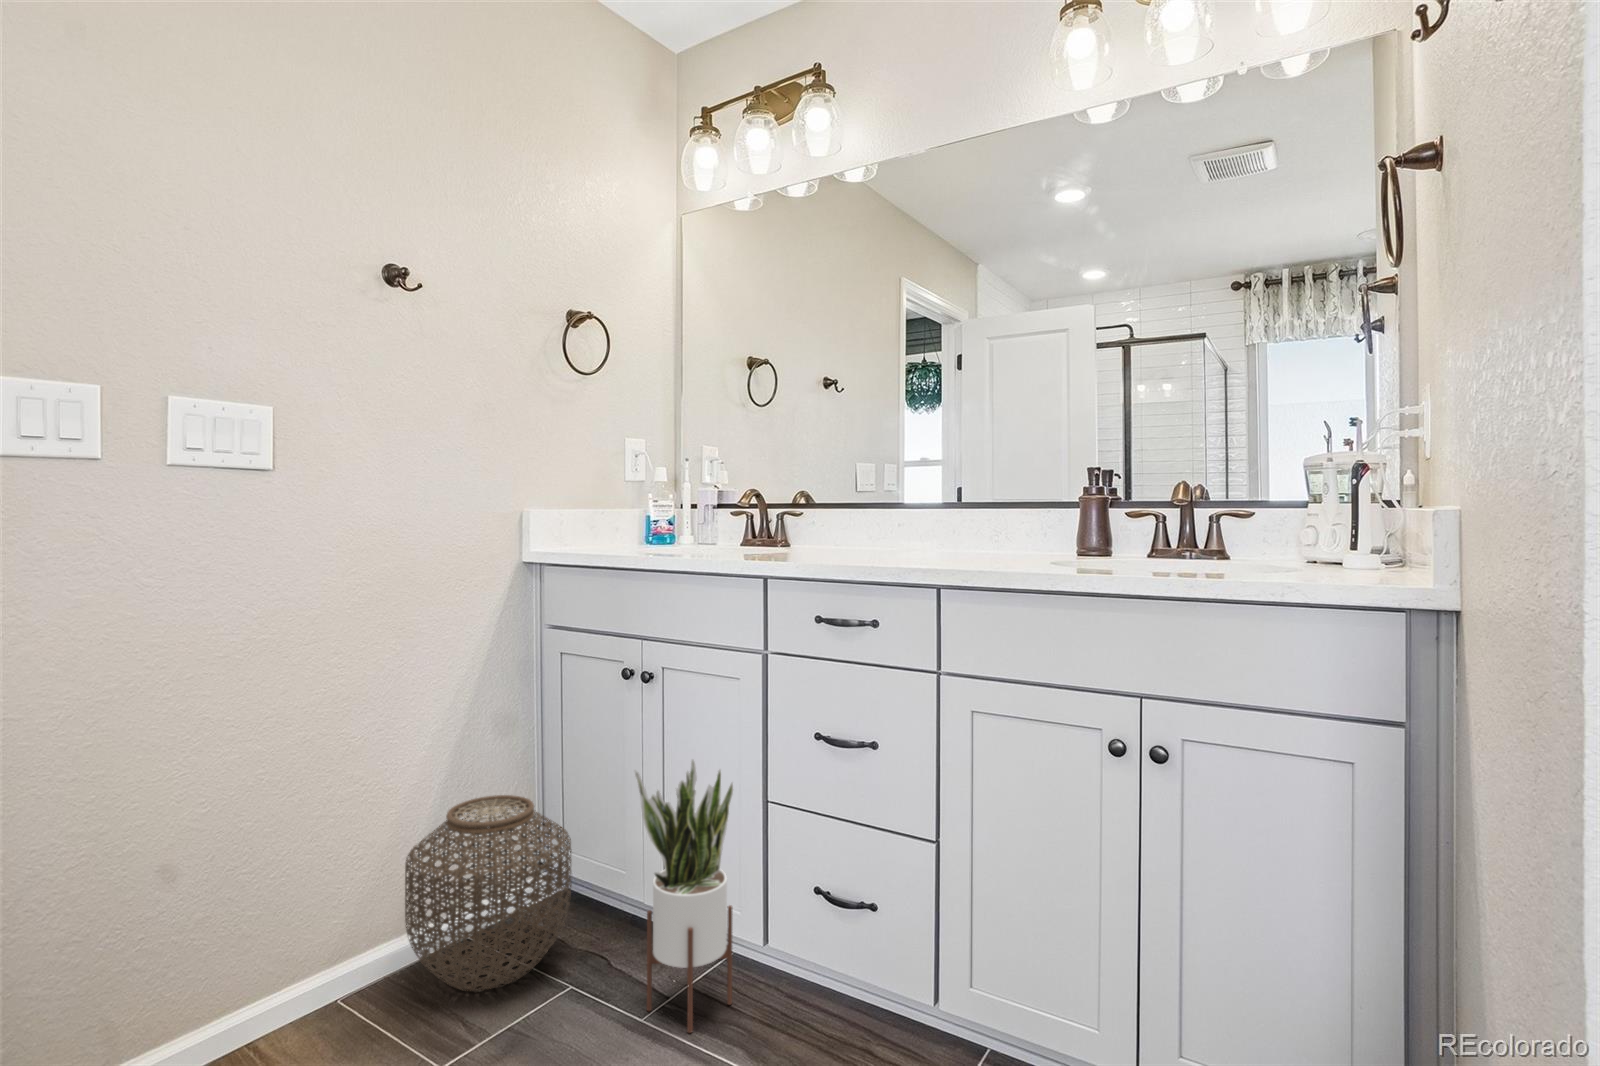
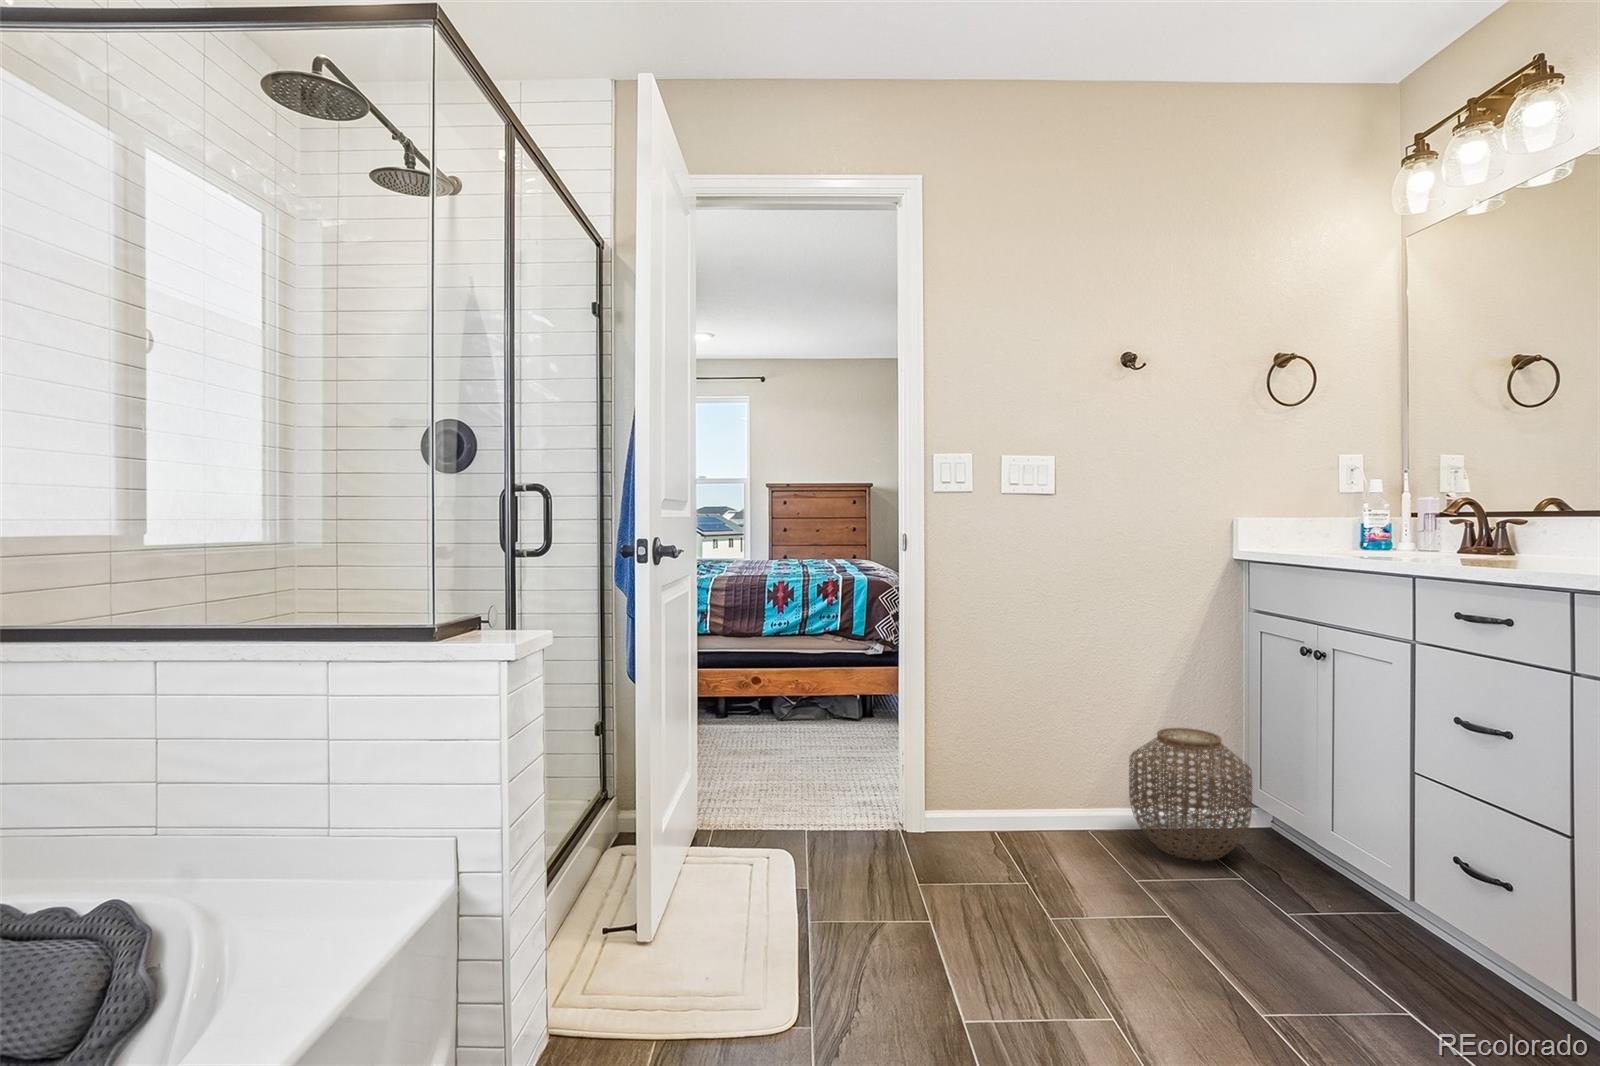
potted plant: present [635,759,733,1033] -> none [1278,718,1381,935]

